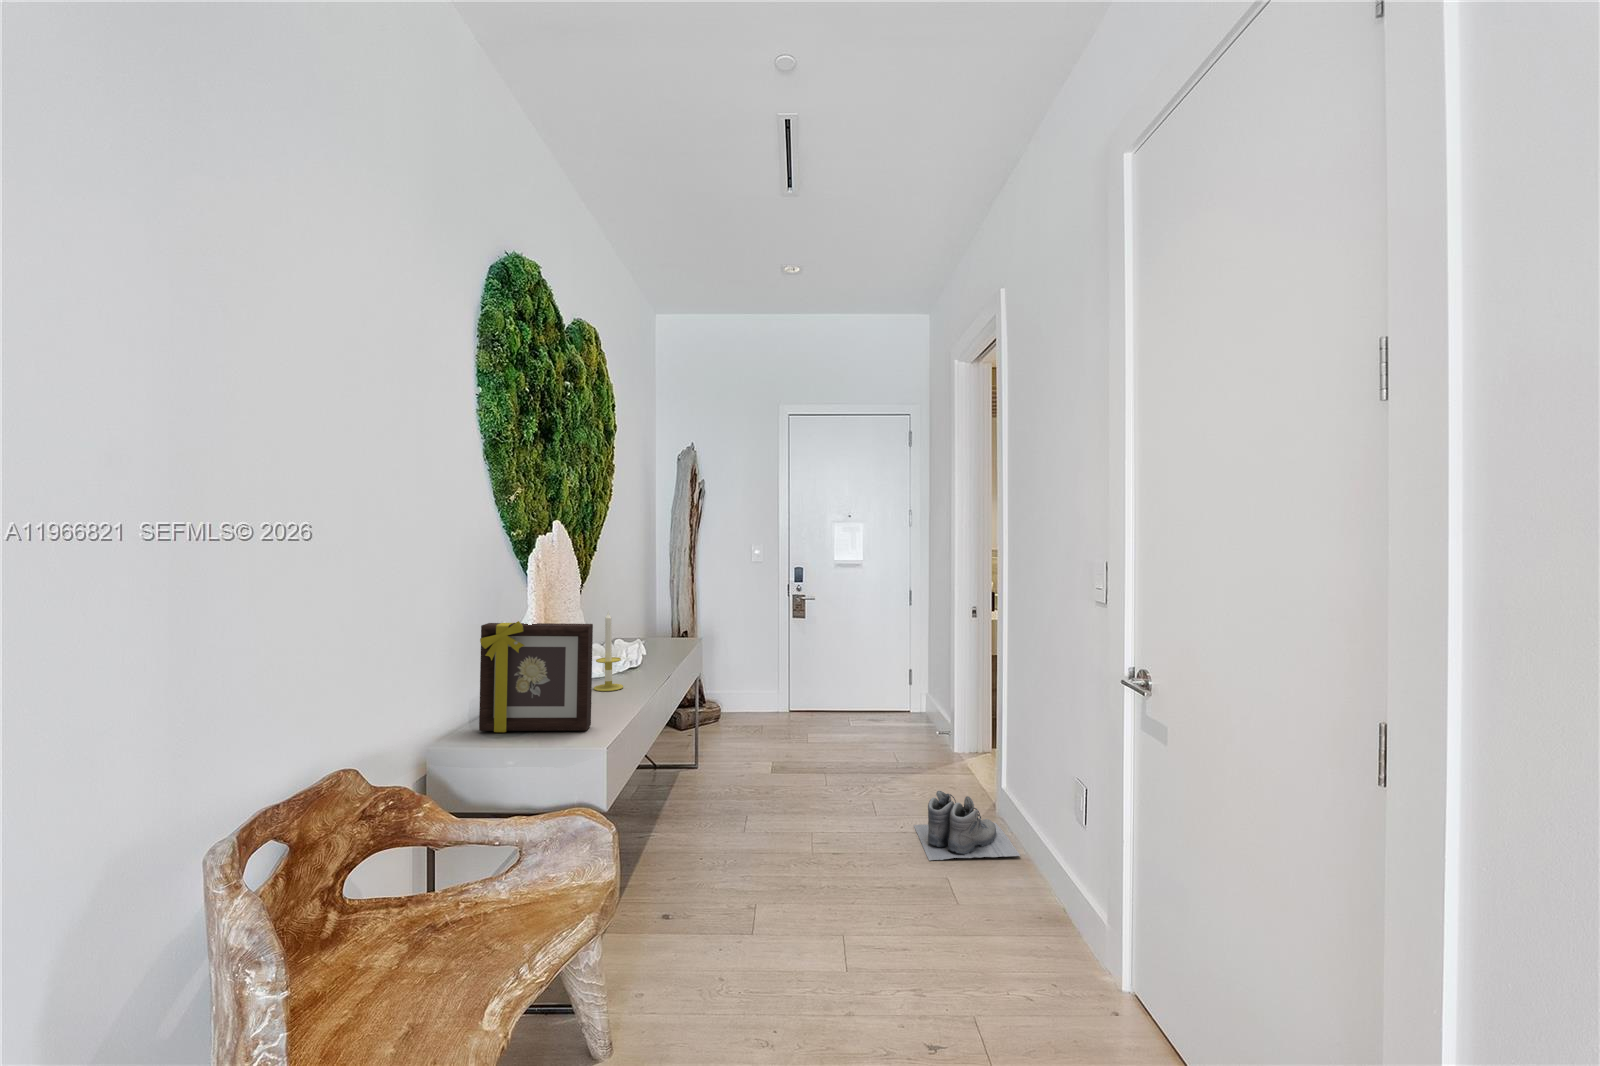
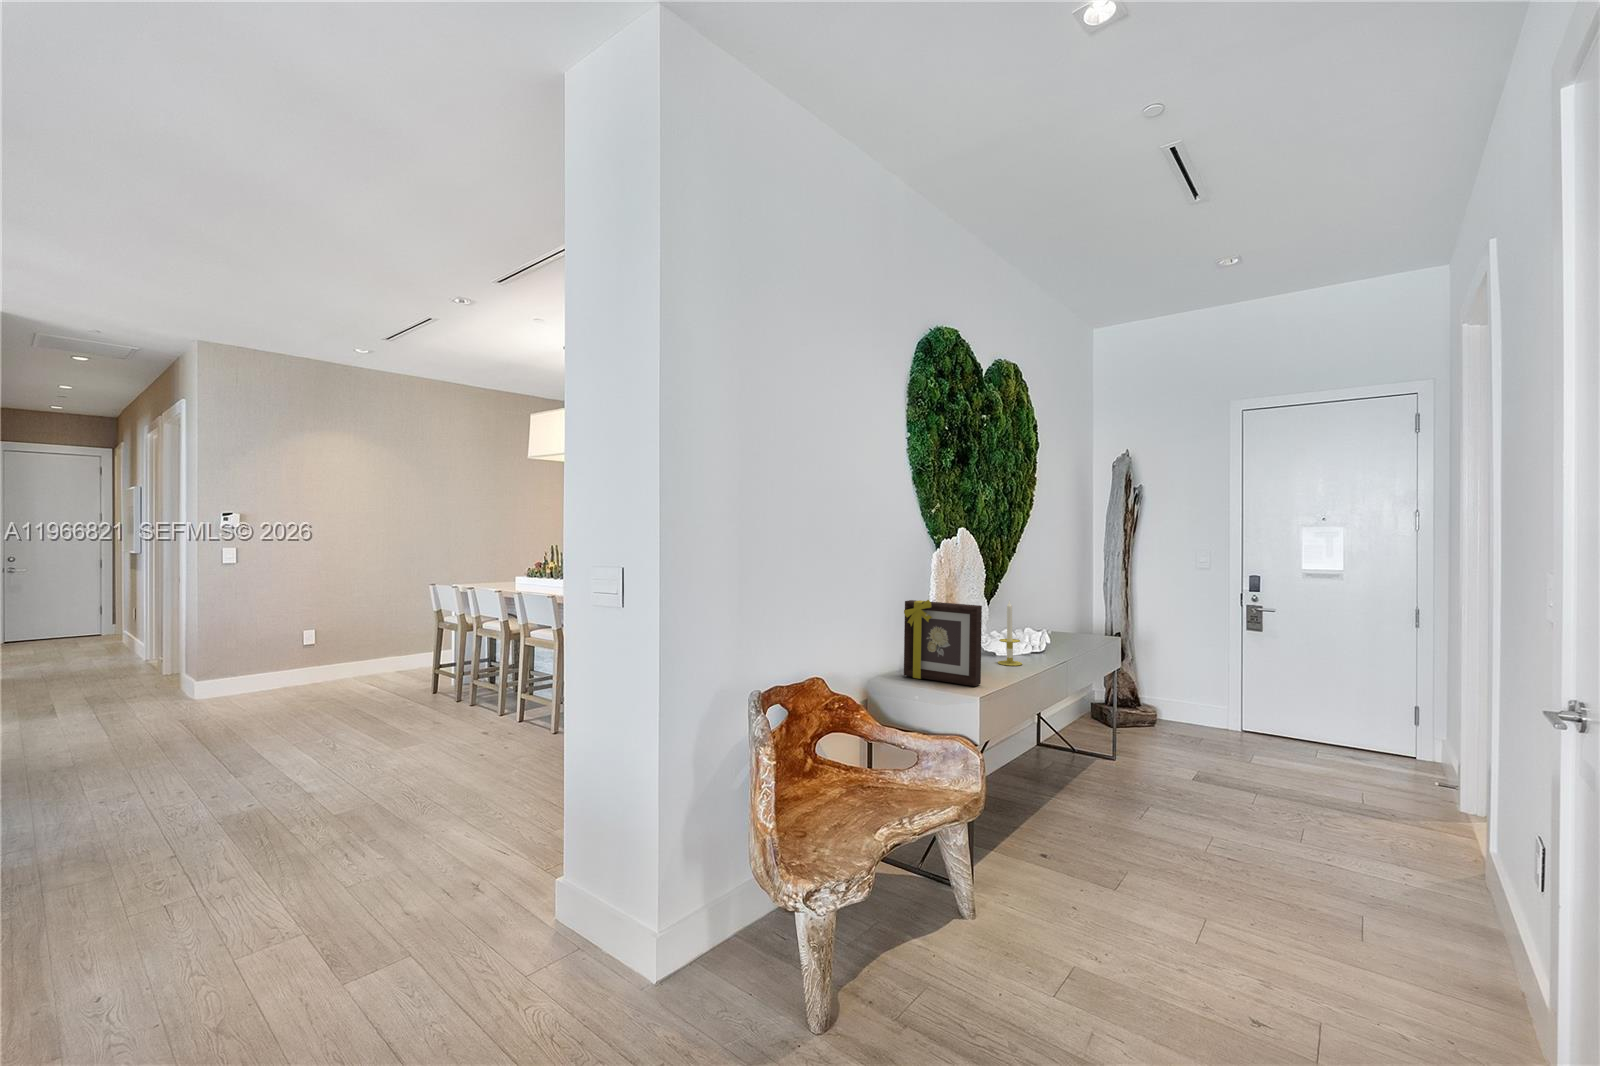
boots: present [914,791,1020,861] -> none [1365,836,1526,943]

